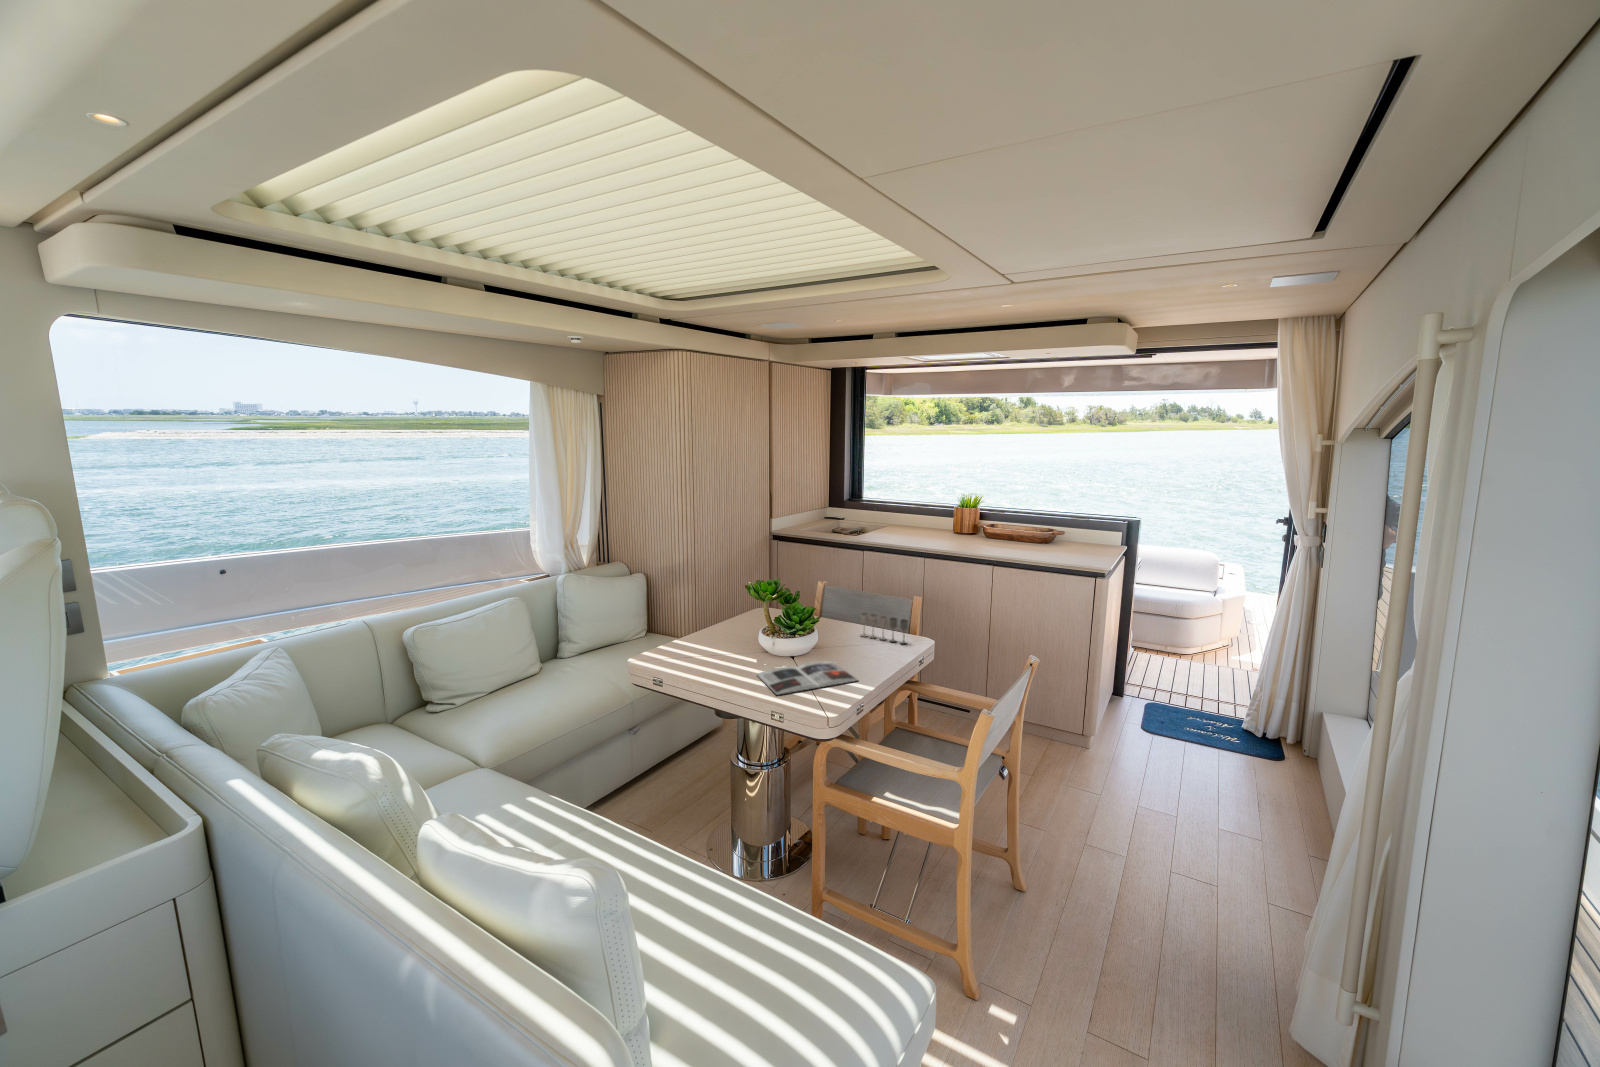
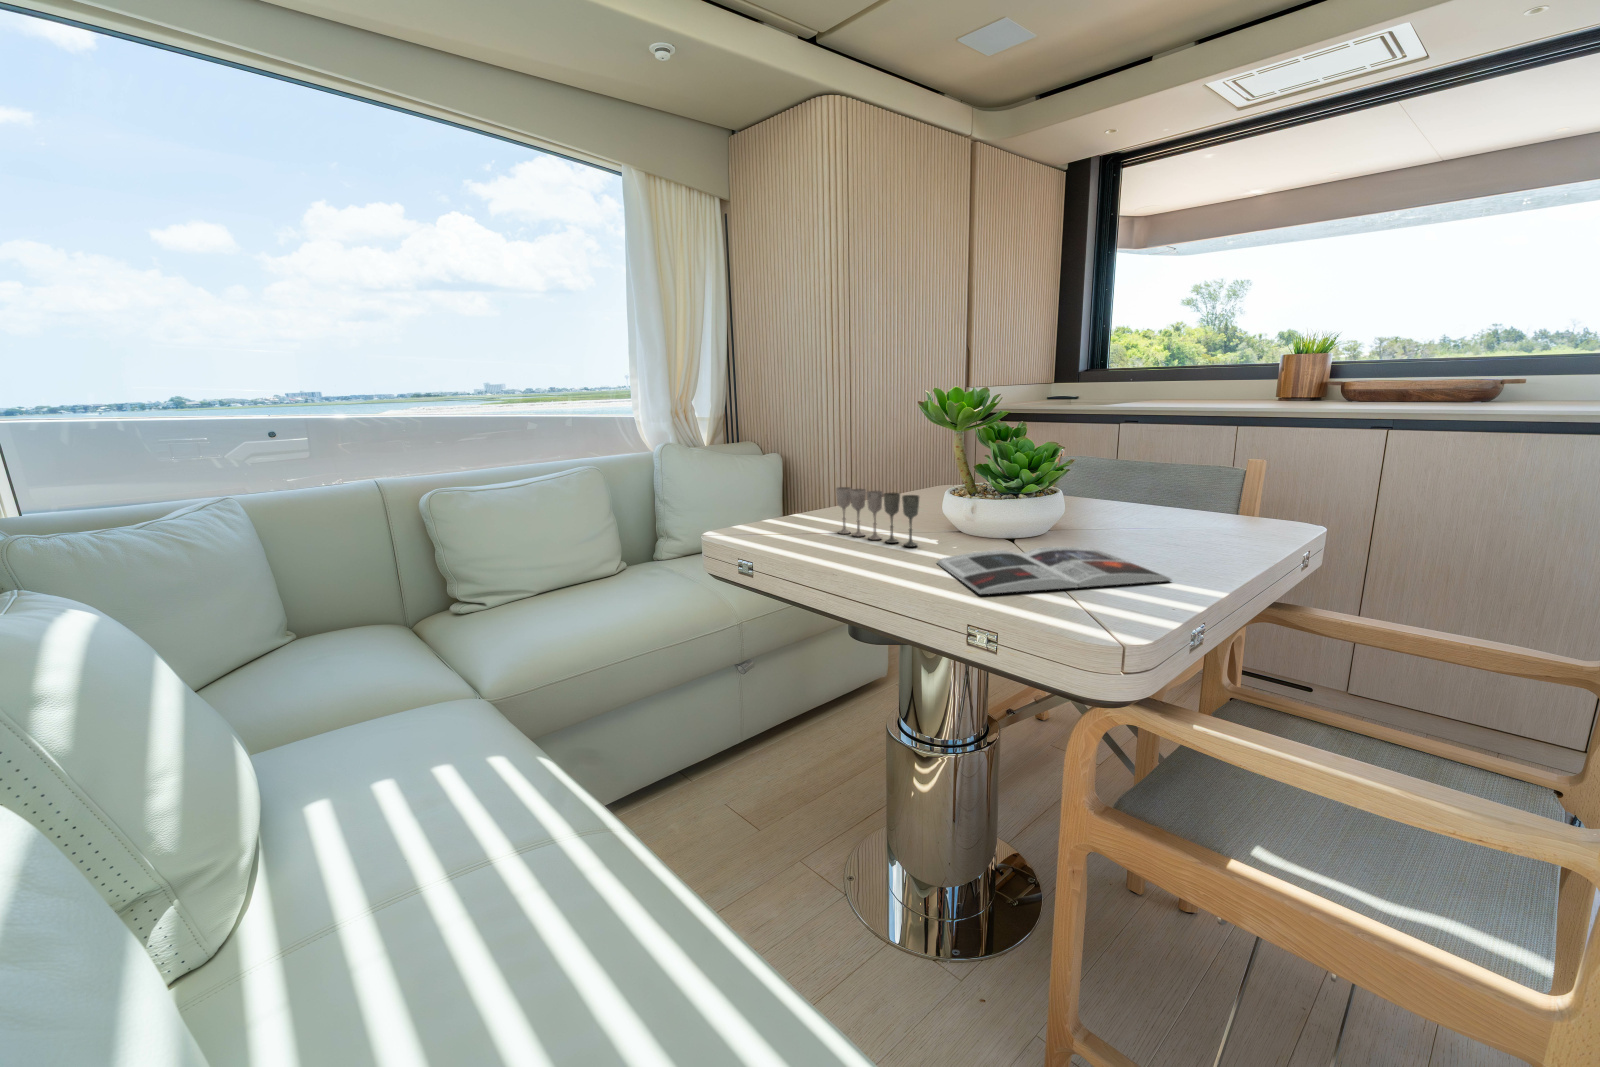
wine glass: present [861,613,908,644] -> present [836,487,919,546]

